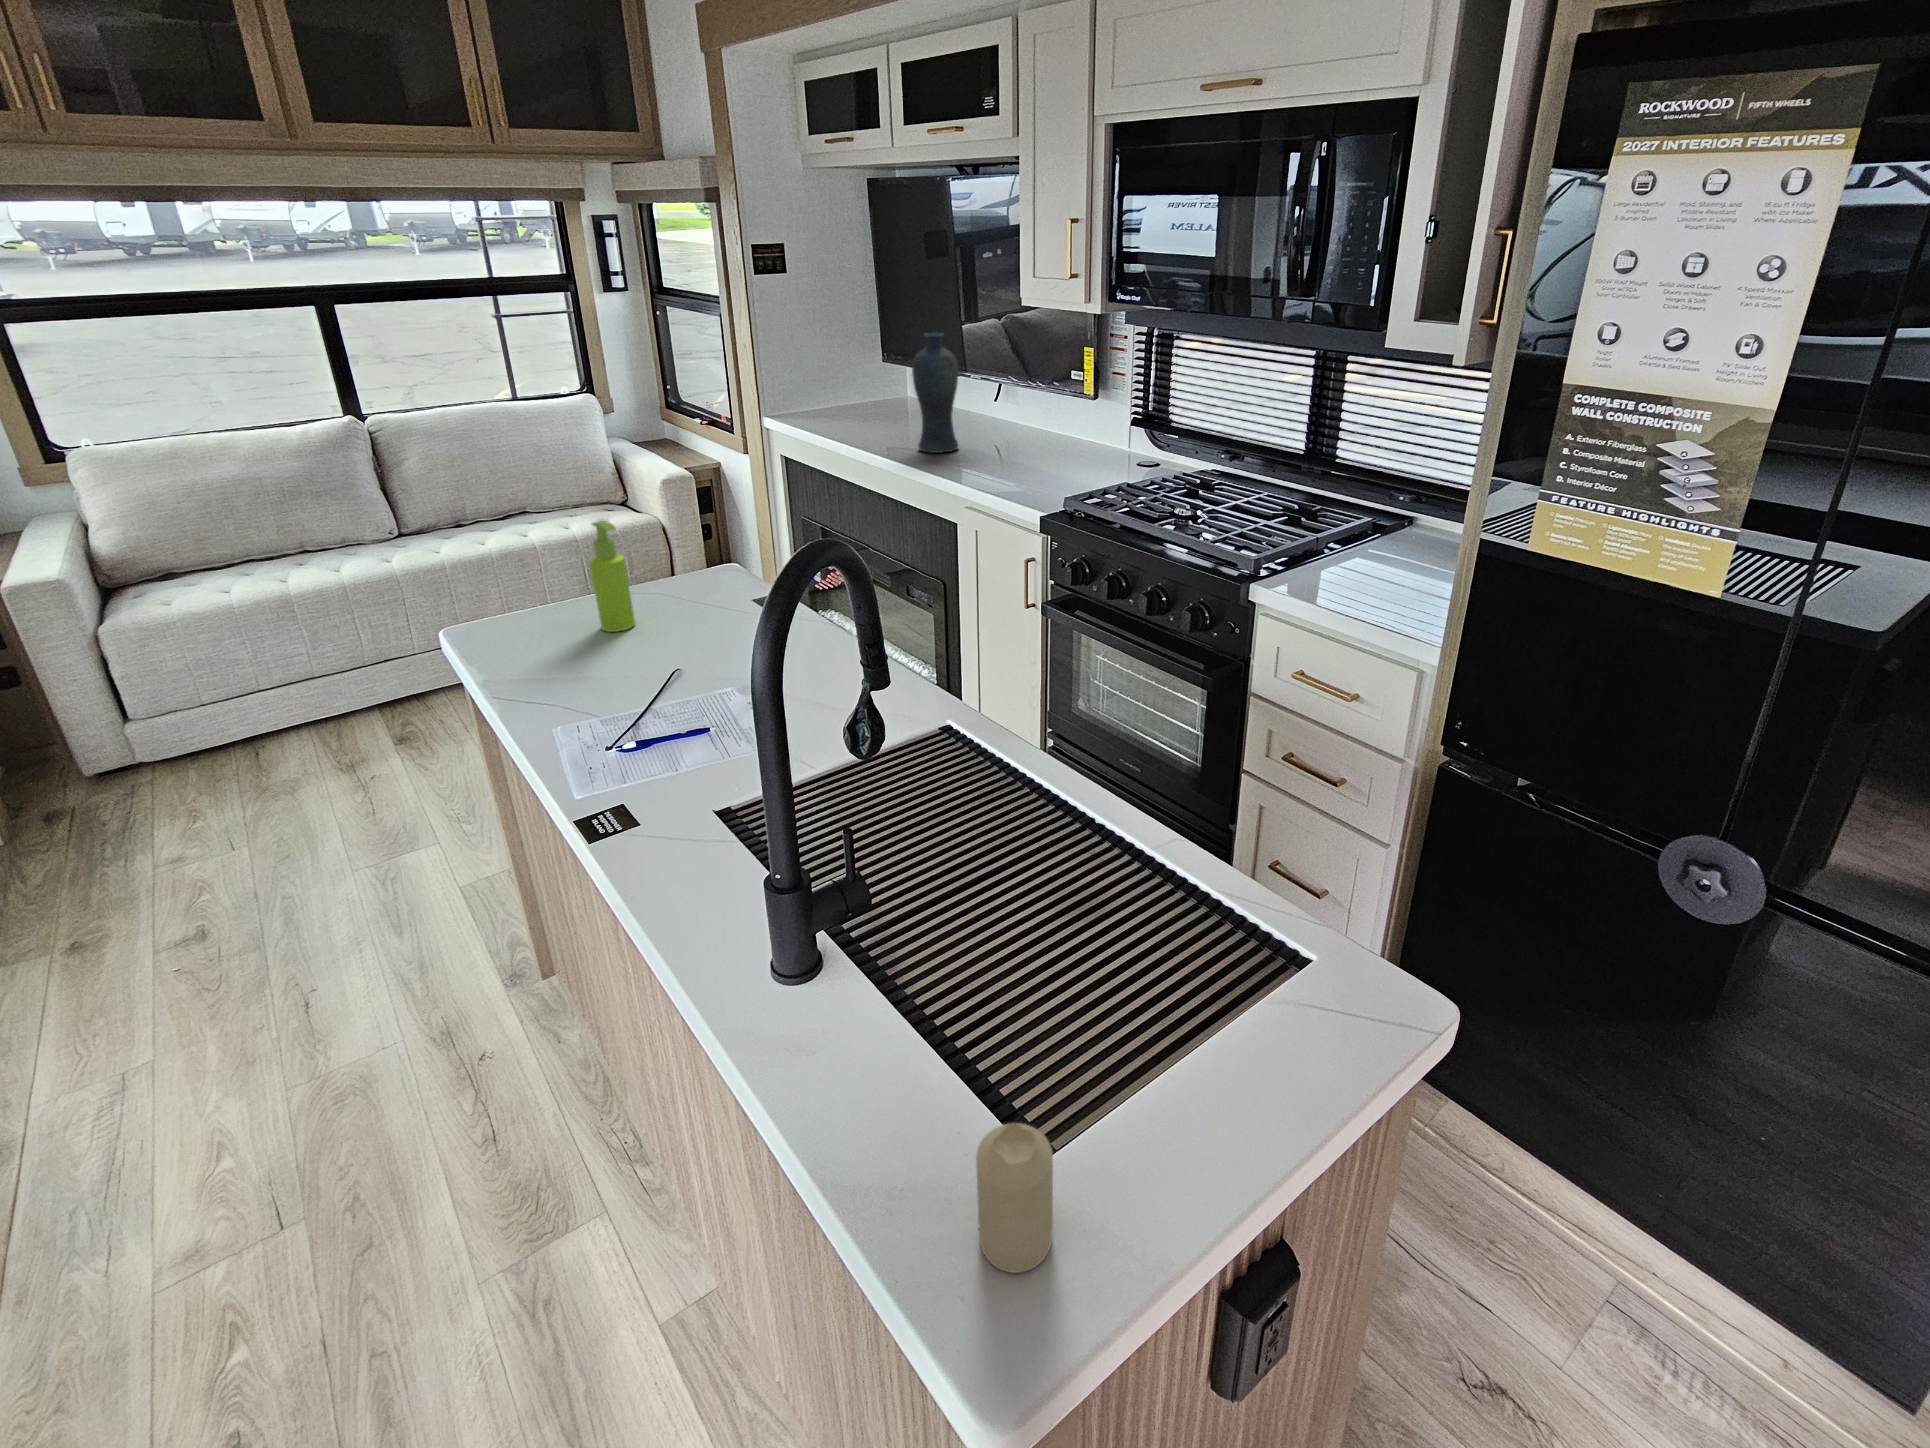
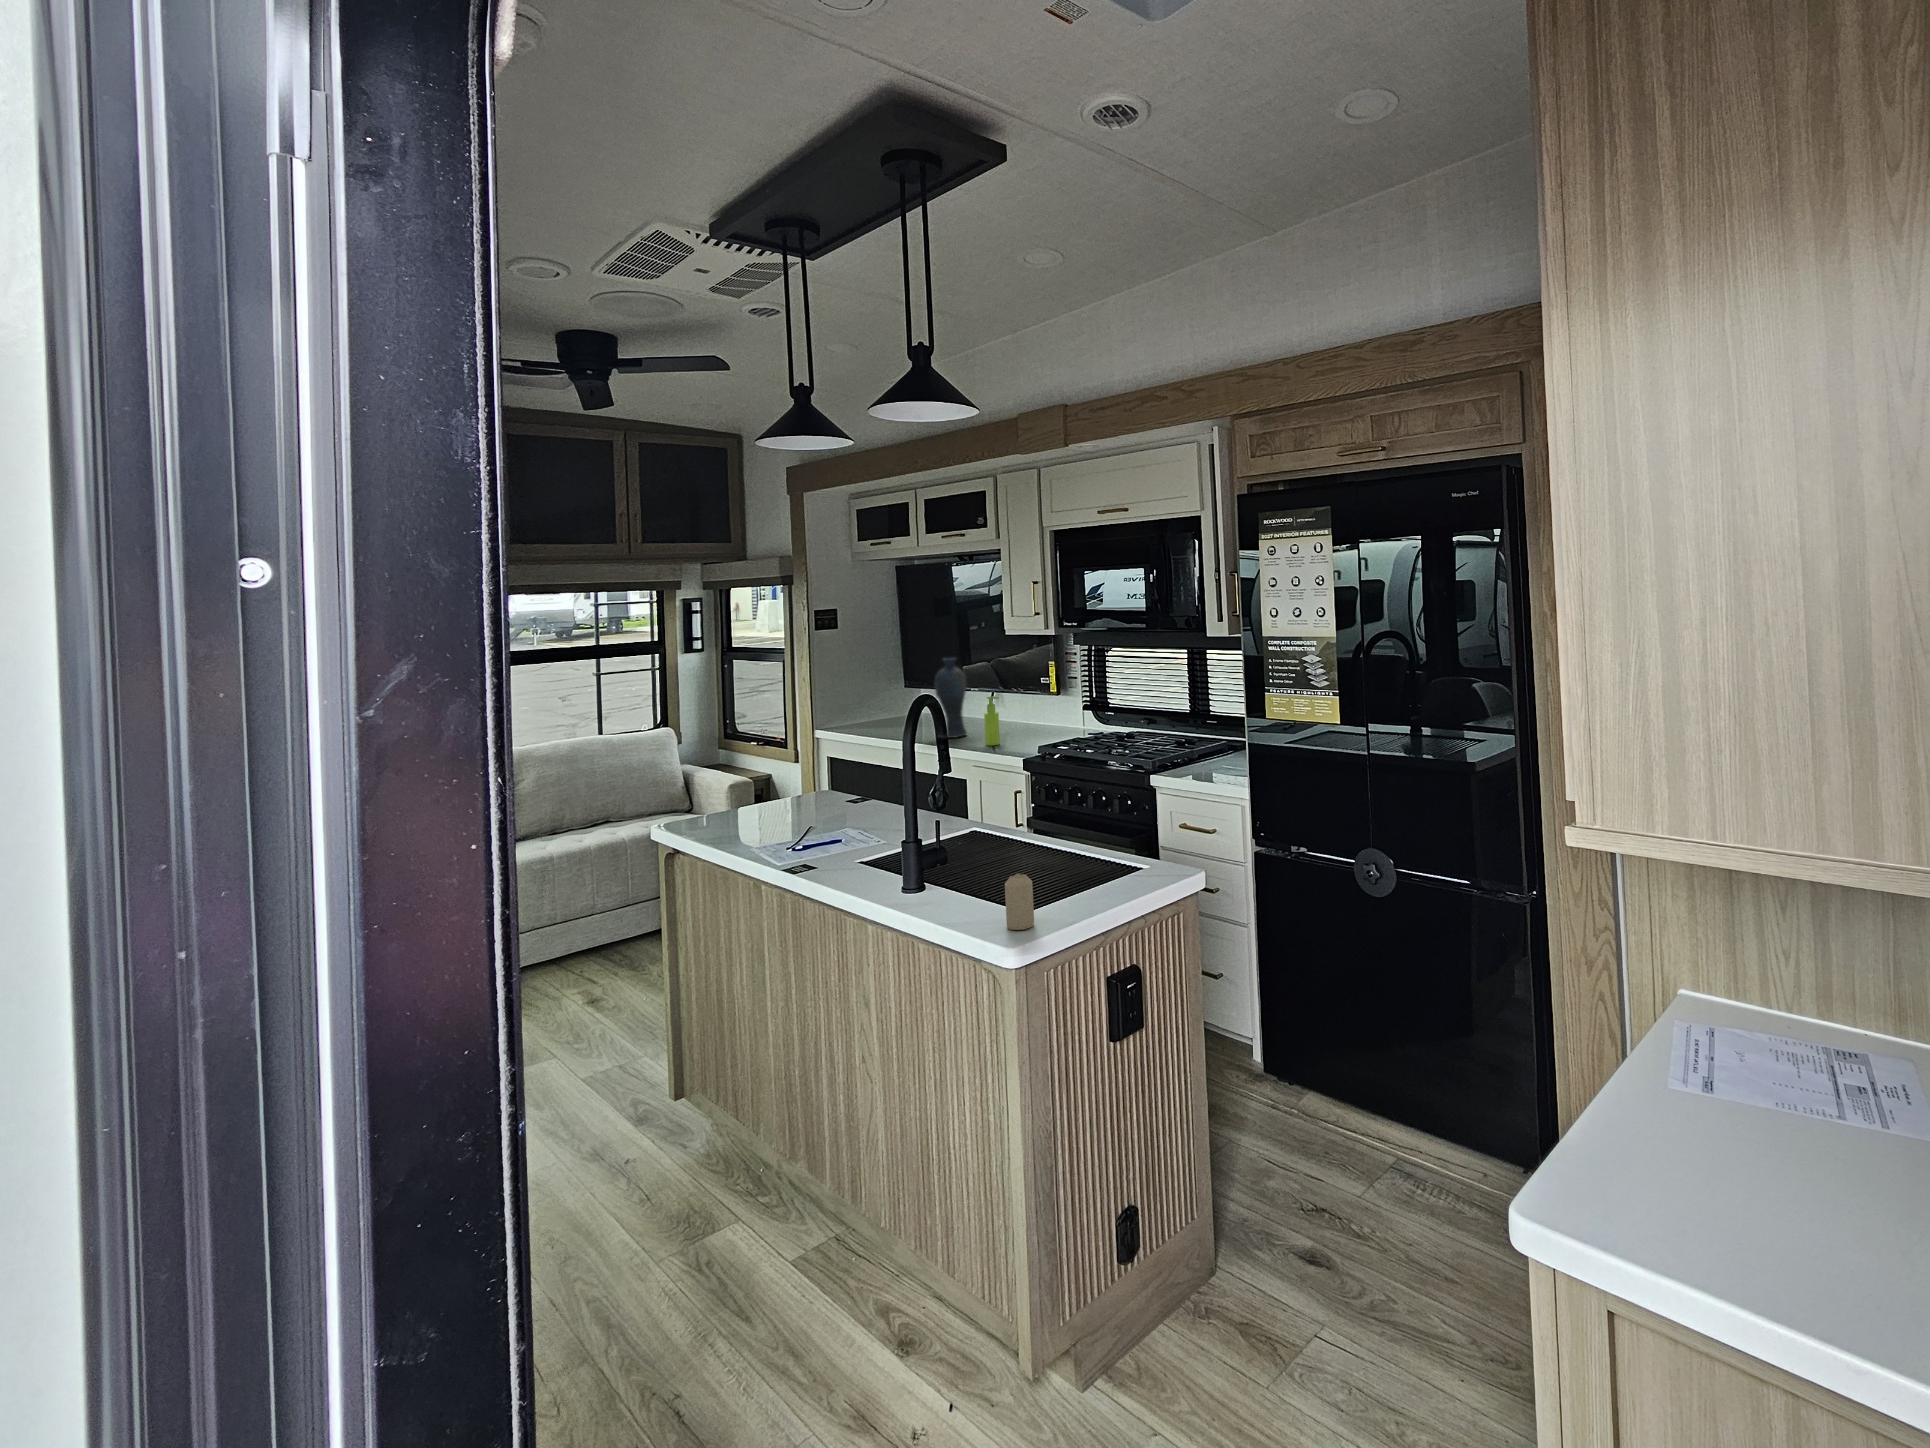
soap dispenser: present [589,521,635,632] -> present [984,696,1000,745]

